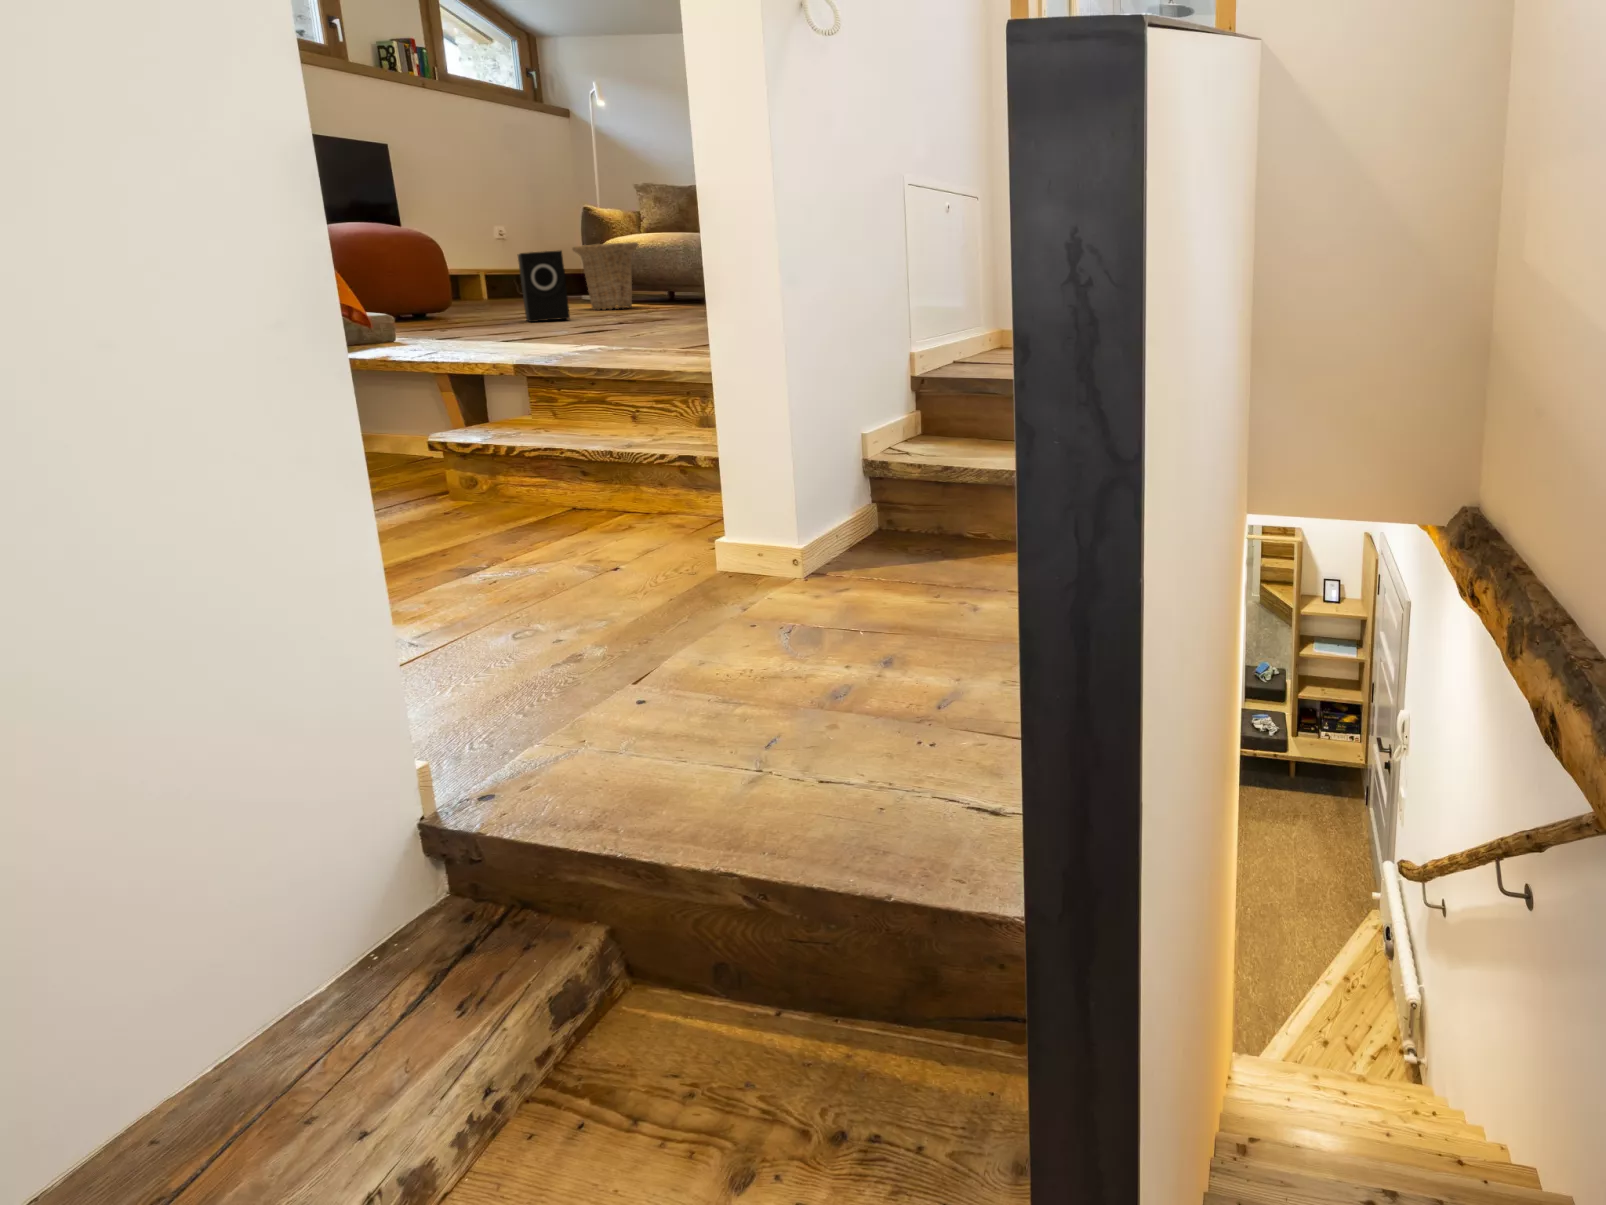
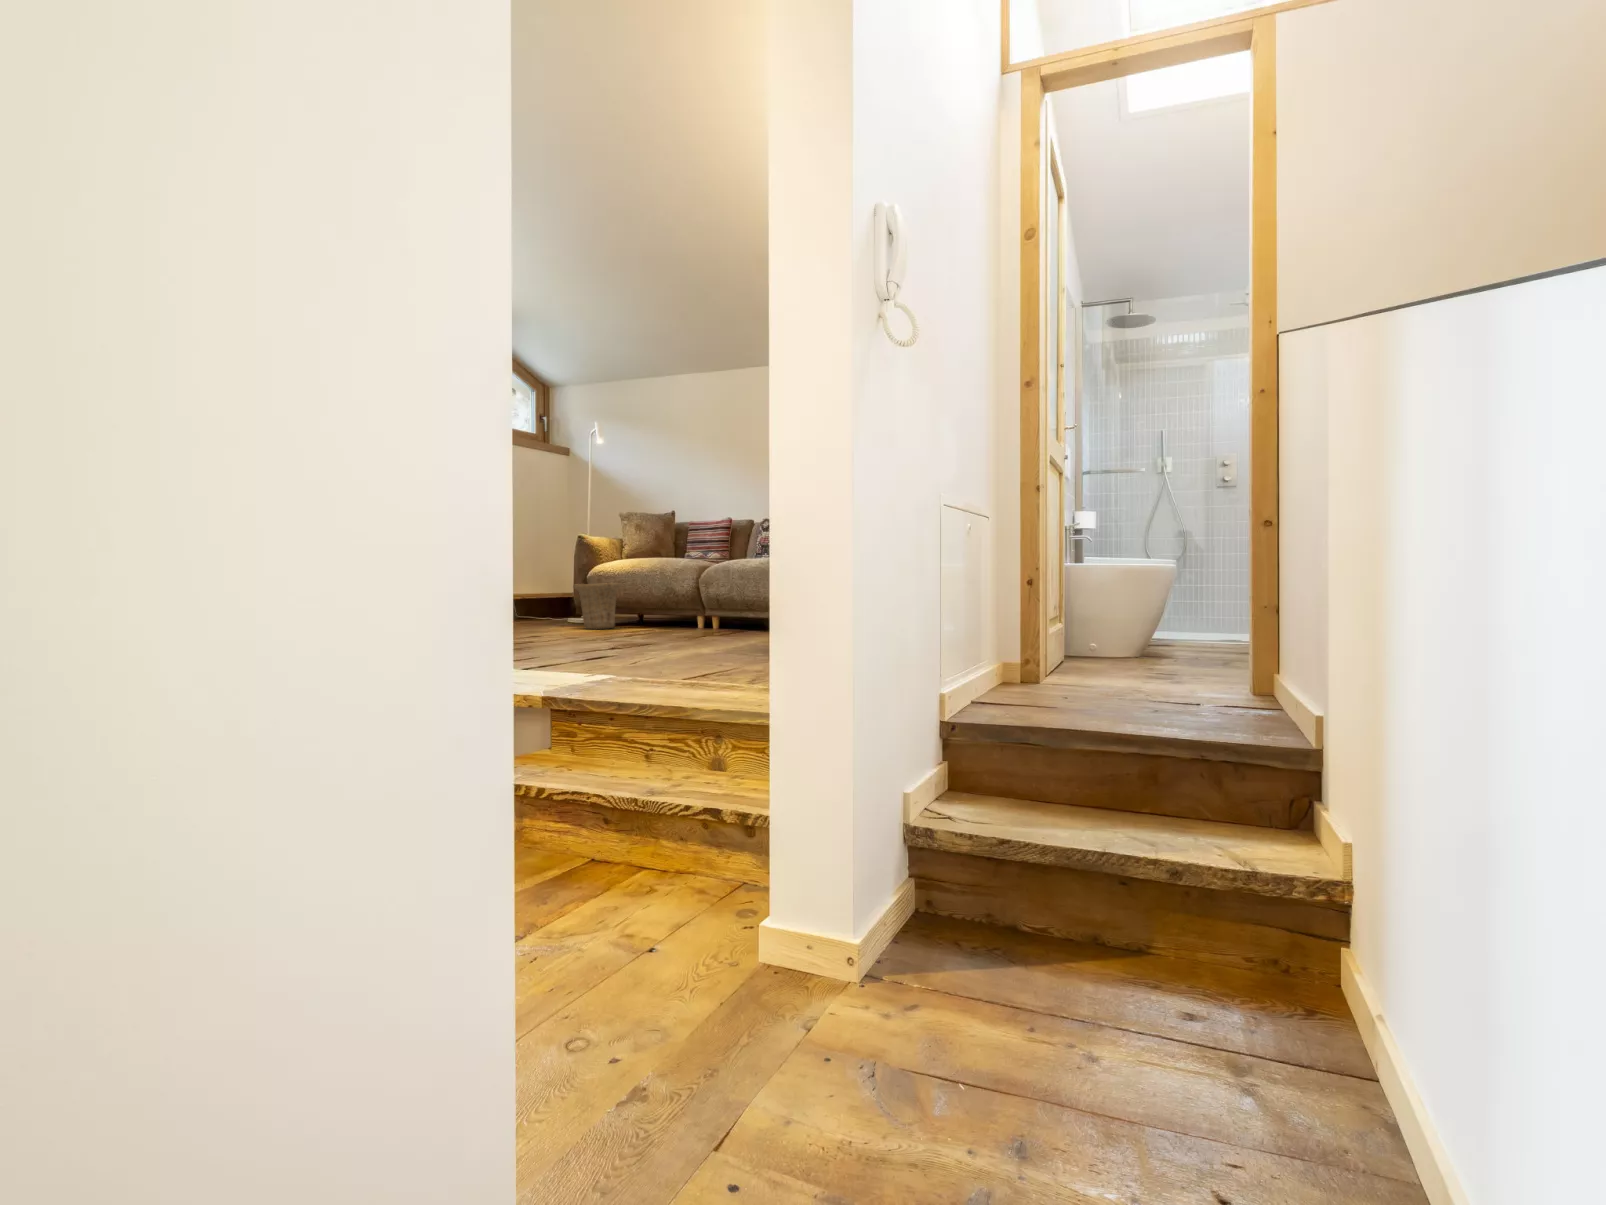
speaker: present [518,251,570,322] -> none [534,590,572,642]

